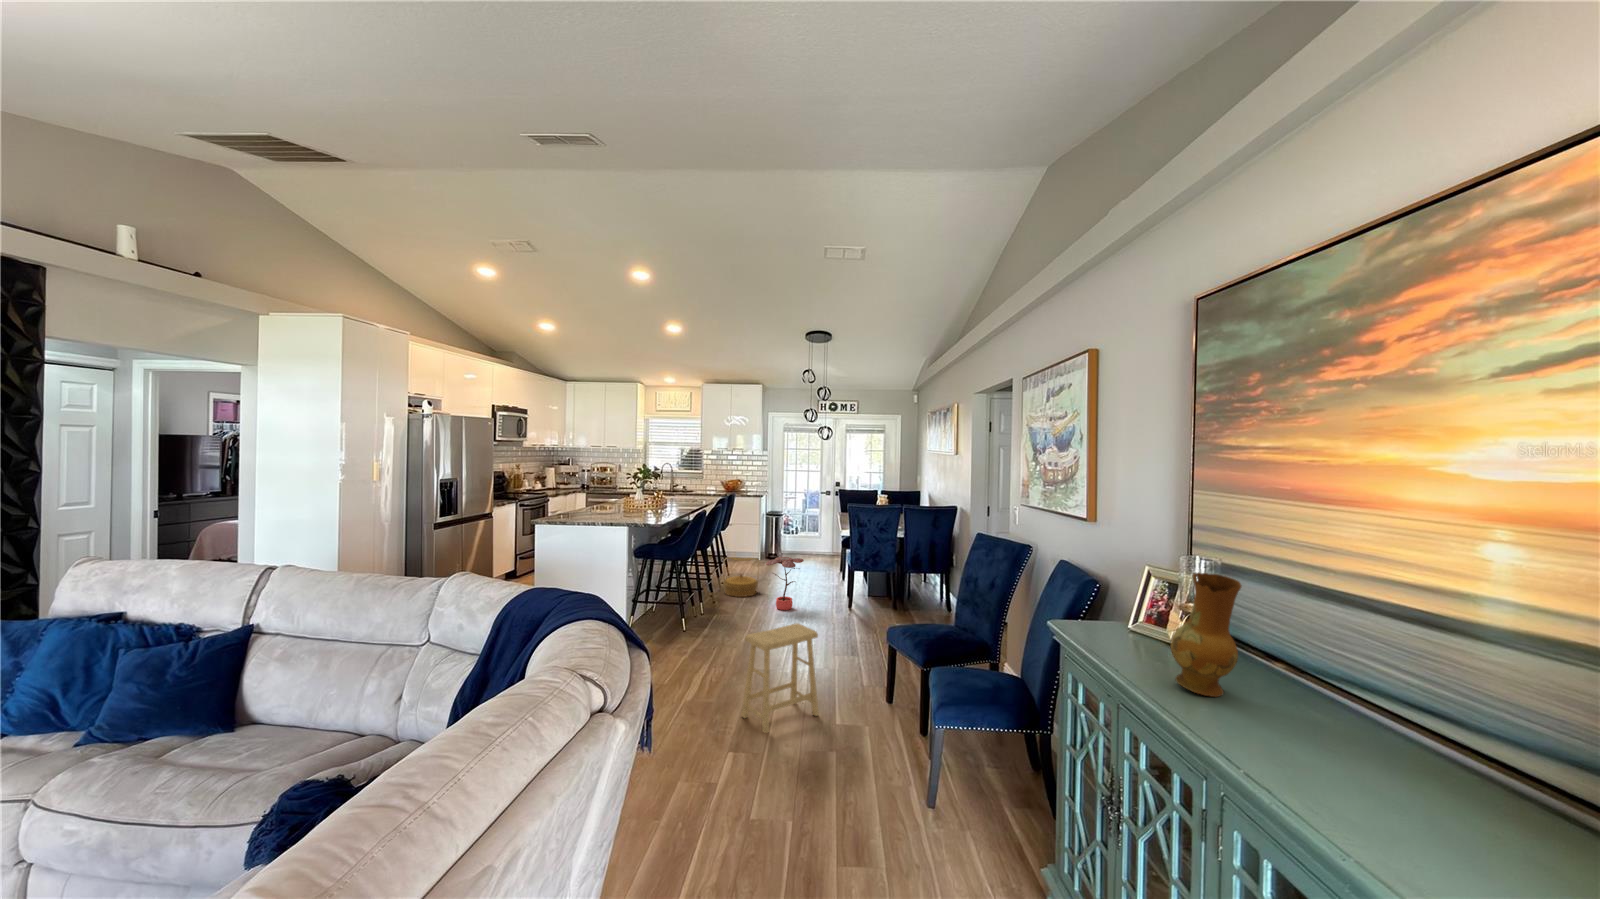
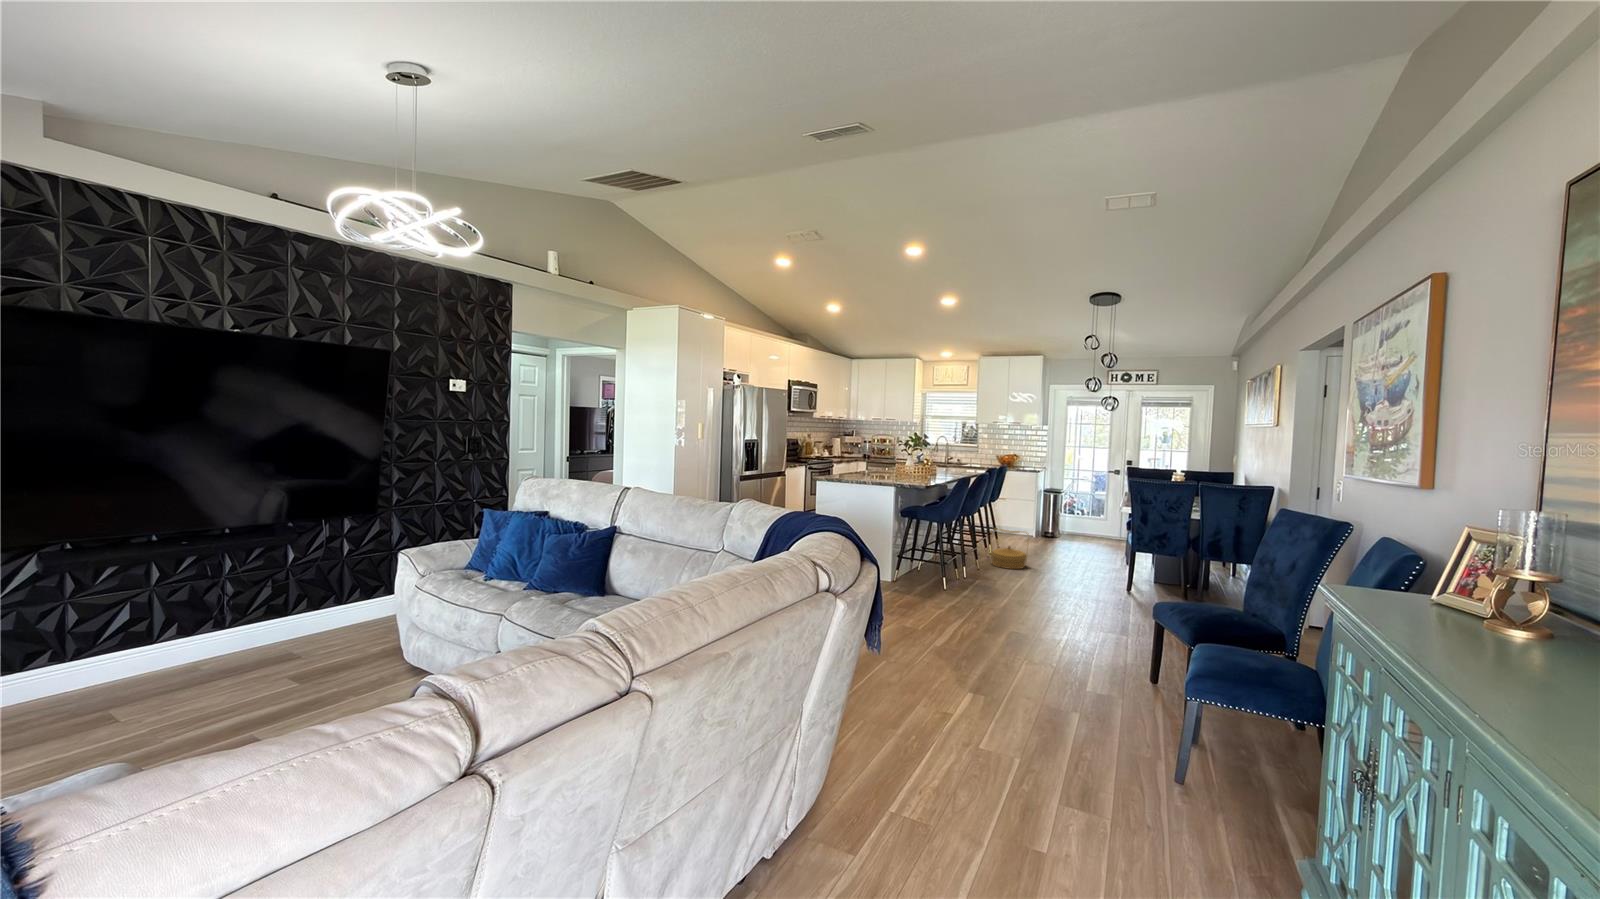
potted plant: present [766,557,804,610] -> none [1033,530,1076,585]
ceramic jug: present [1171,573,1242,697] -> none [1438,518,1545,666]
footstool: present [741,623,819,733] -> none [984,585,1067,686]

